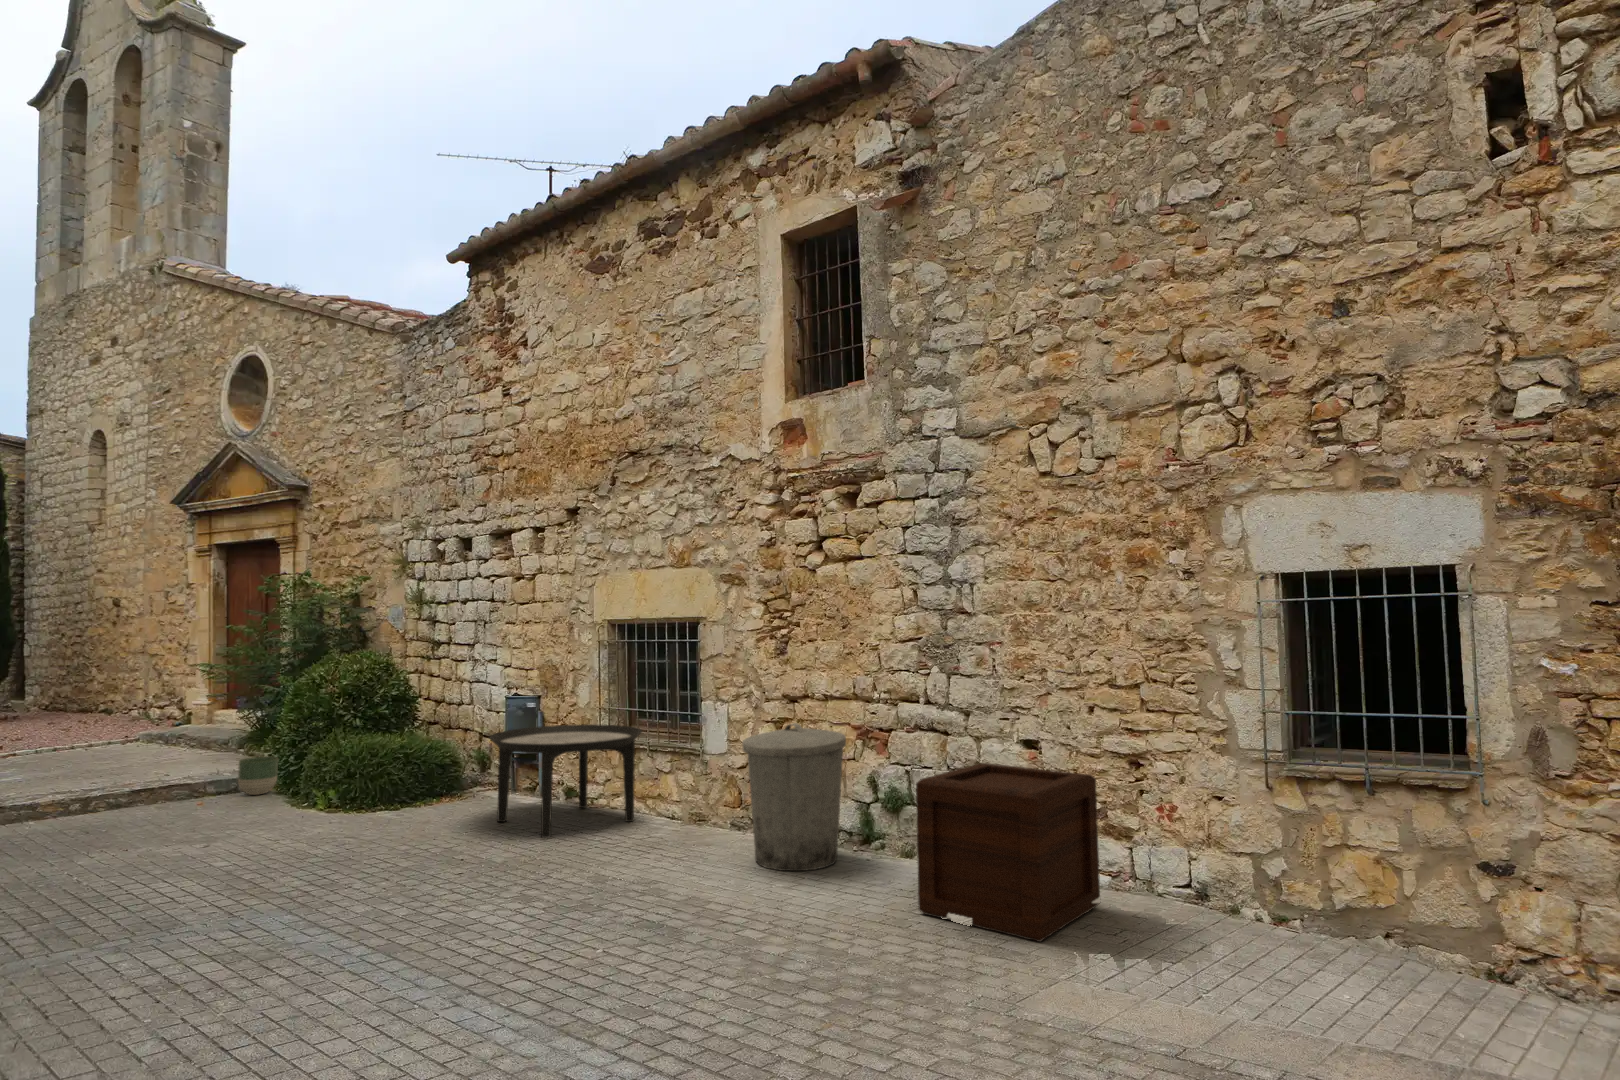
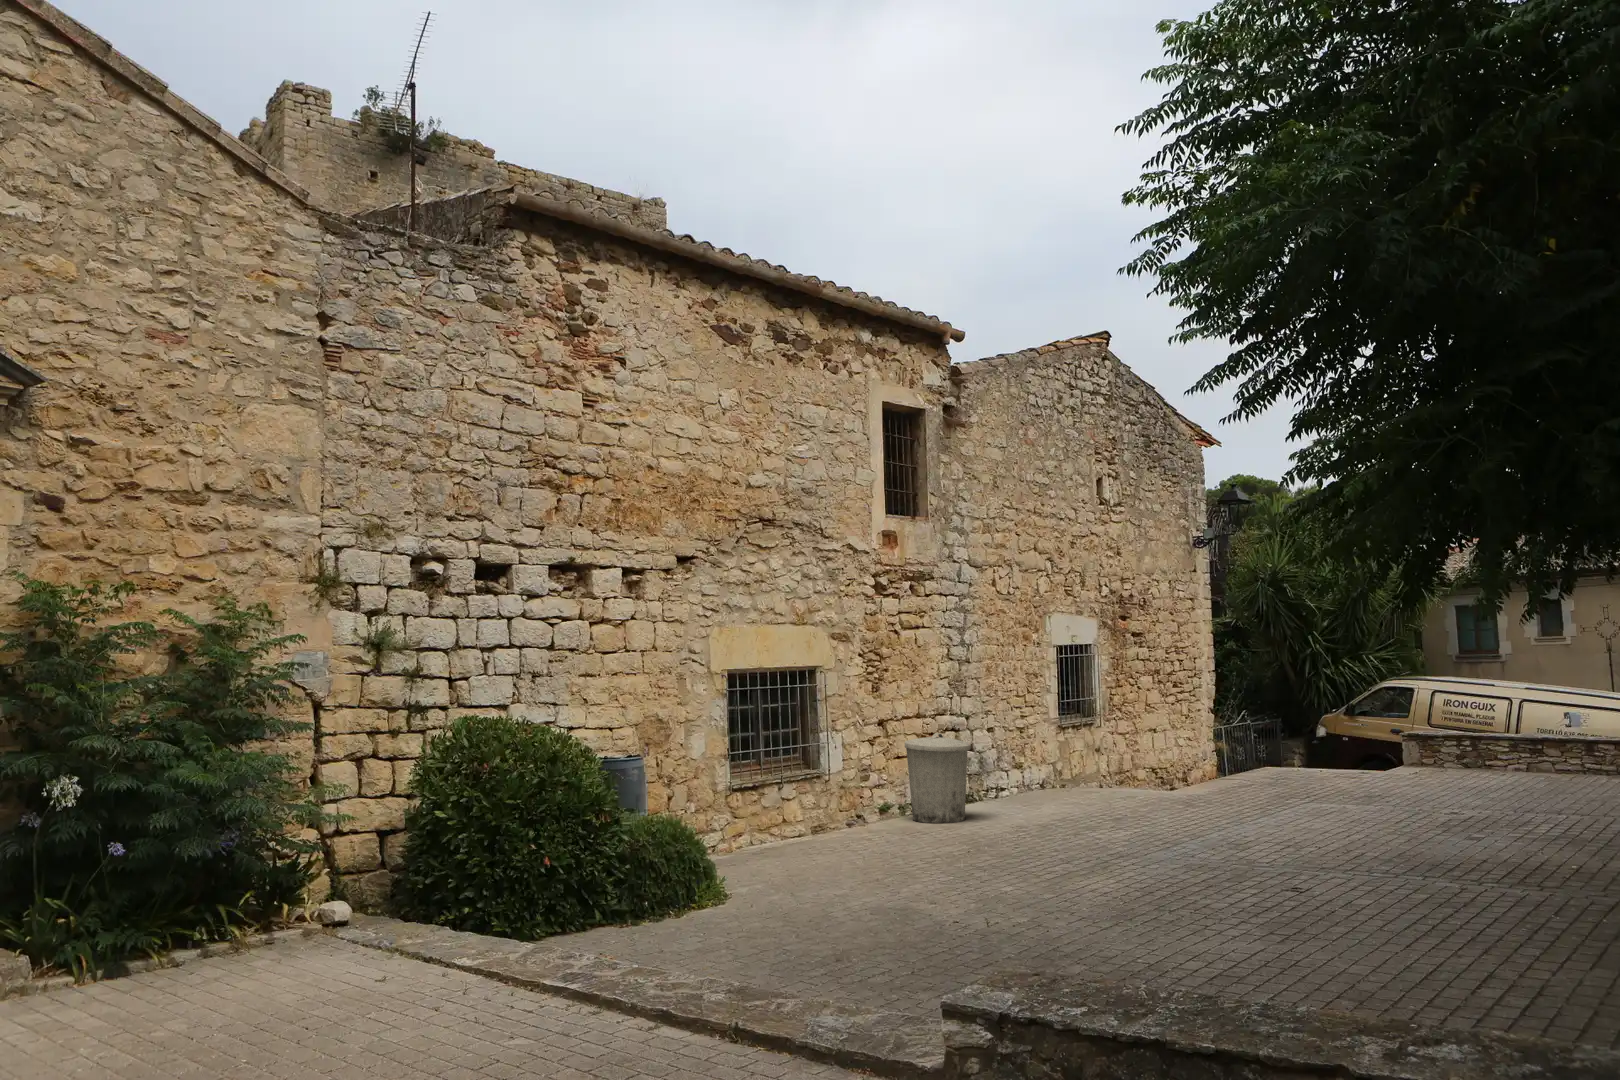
round table: present [489,724,642,838] -> none [750,766,882,861]
planter: present [238,757,278,795] -> none [576,881,628,940]
wooden crate: present [916,763,1100,942] -> none [980,737,1069,809]

